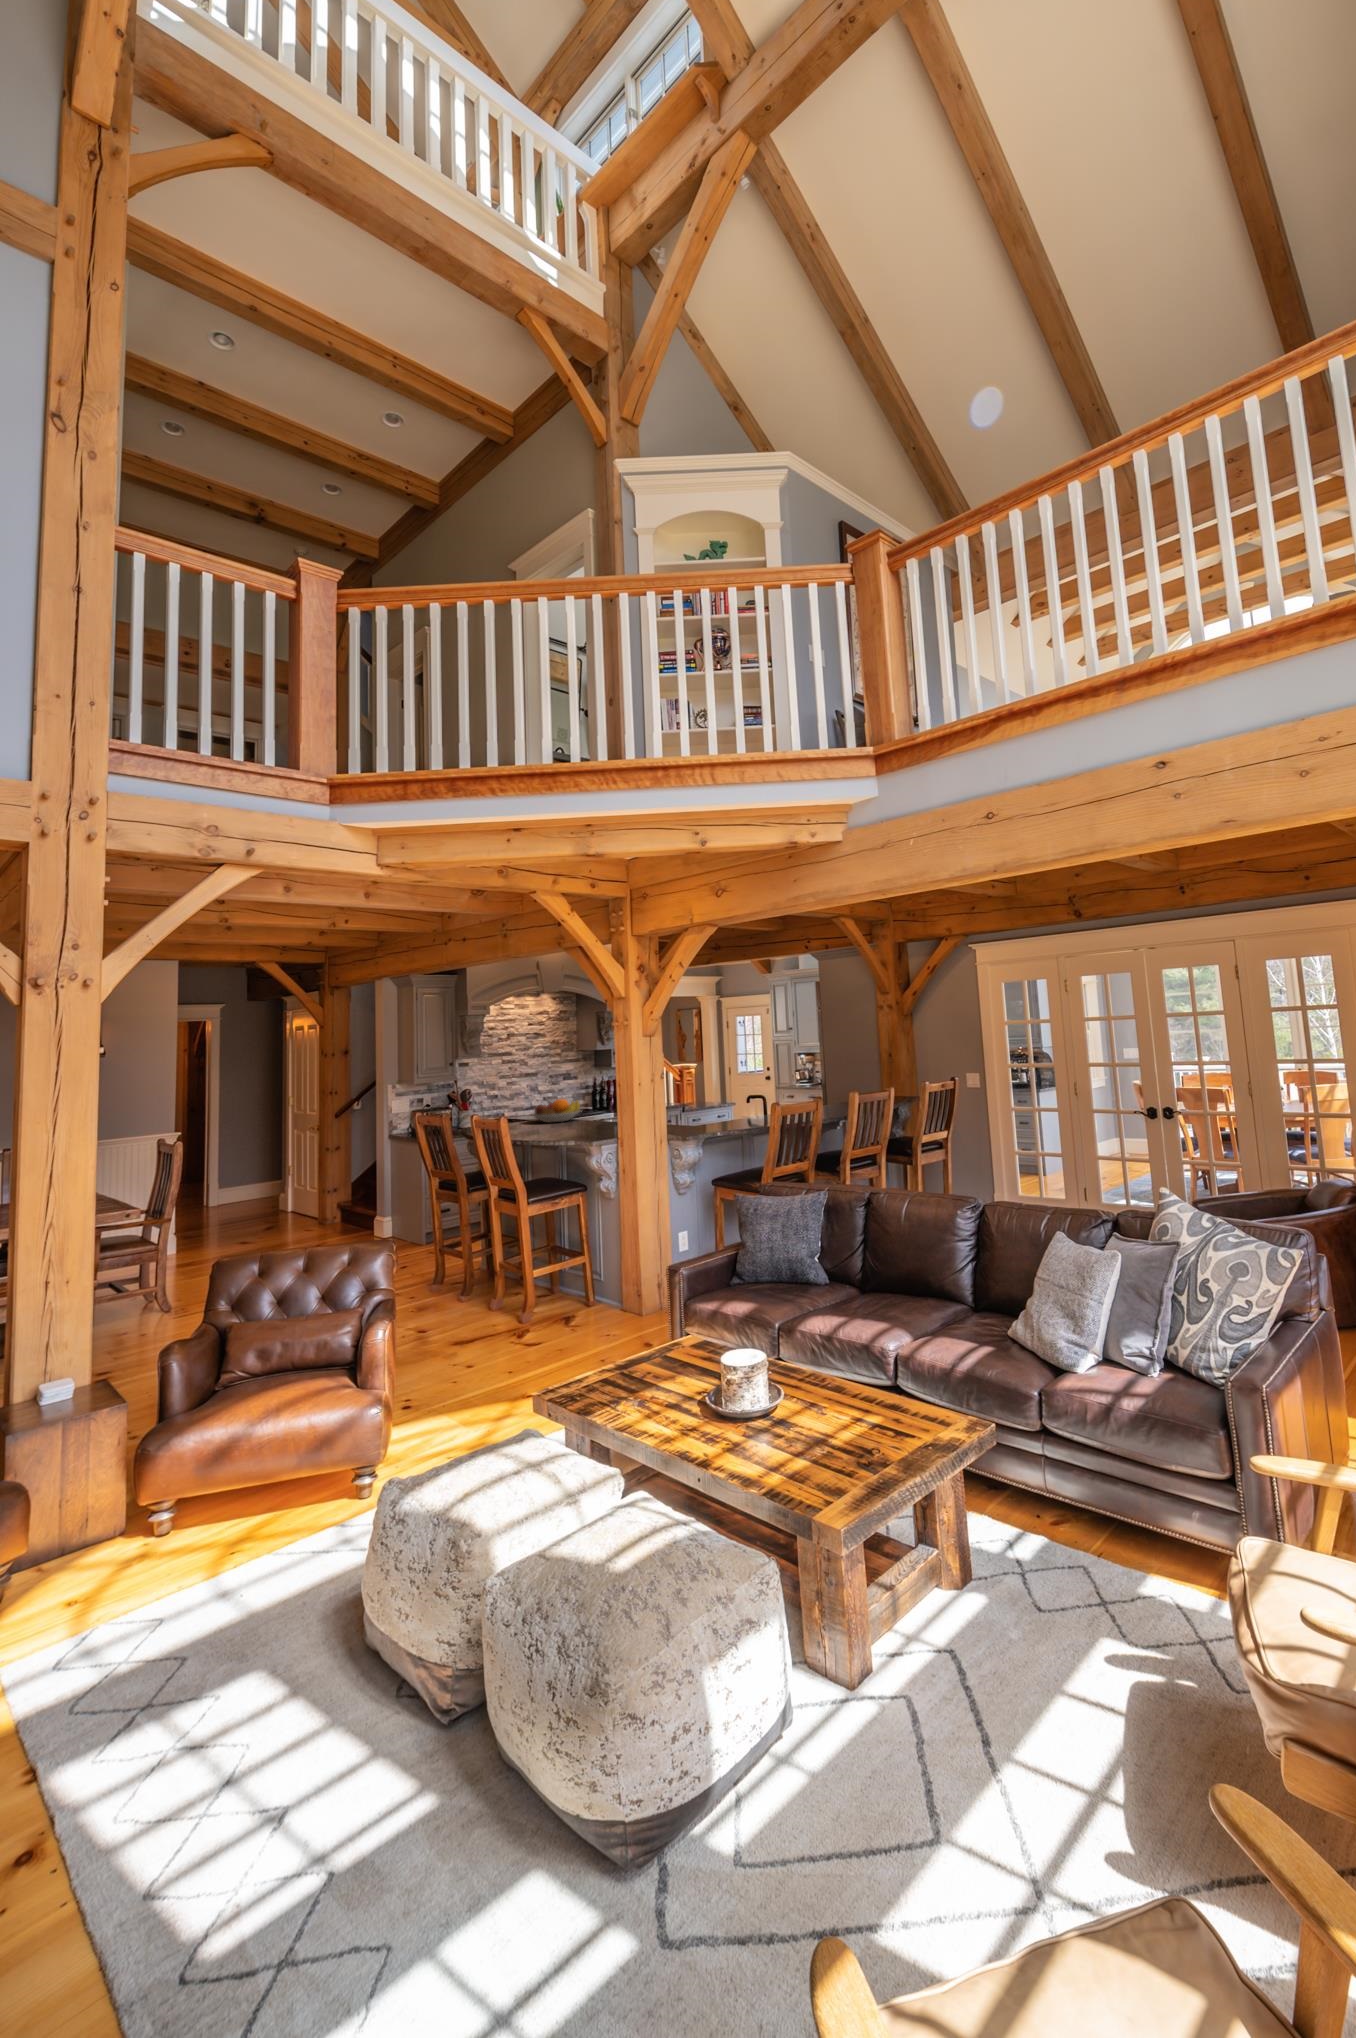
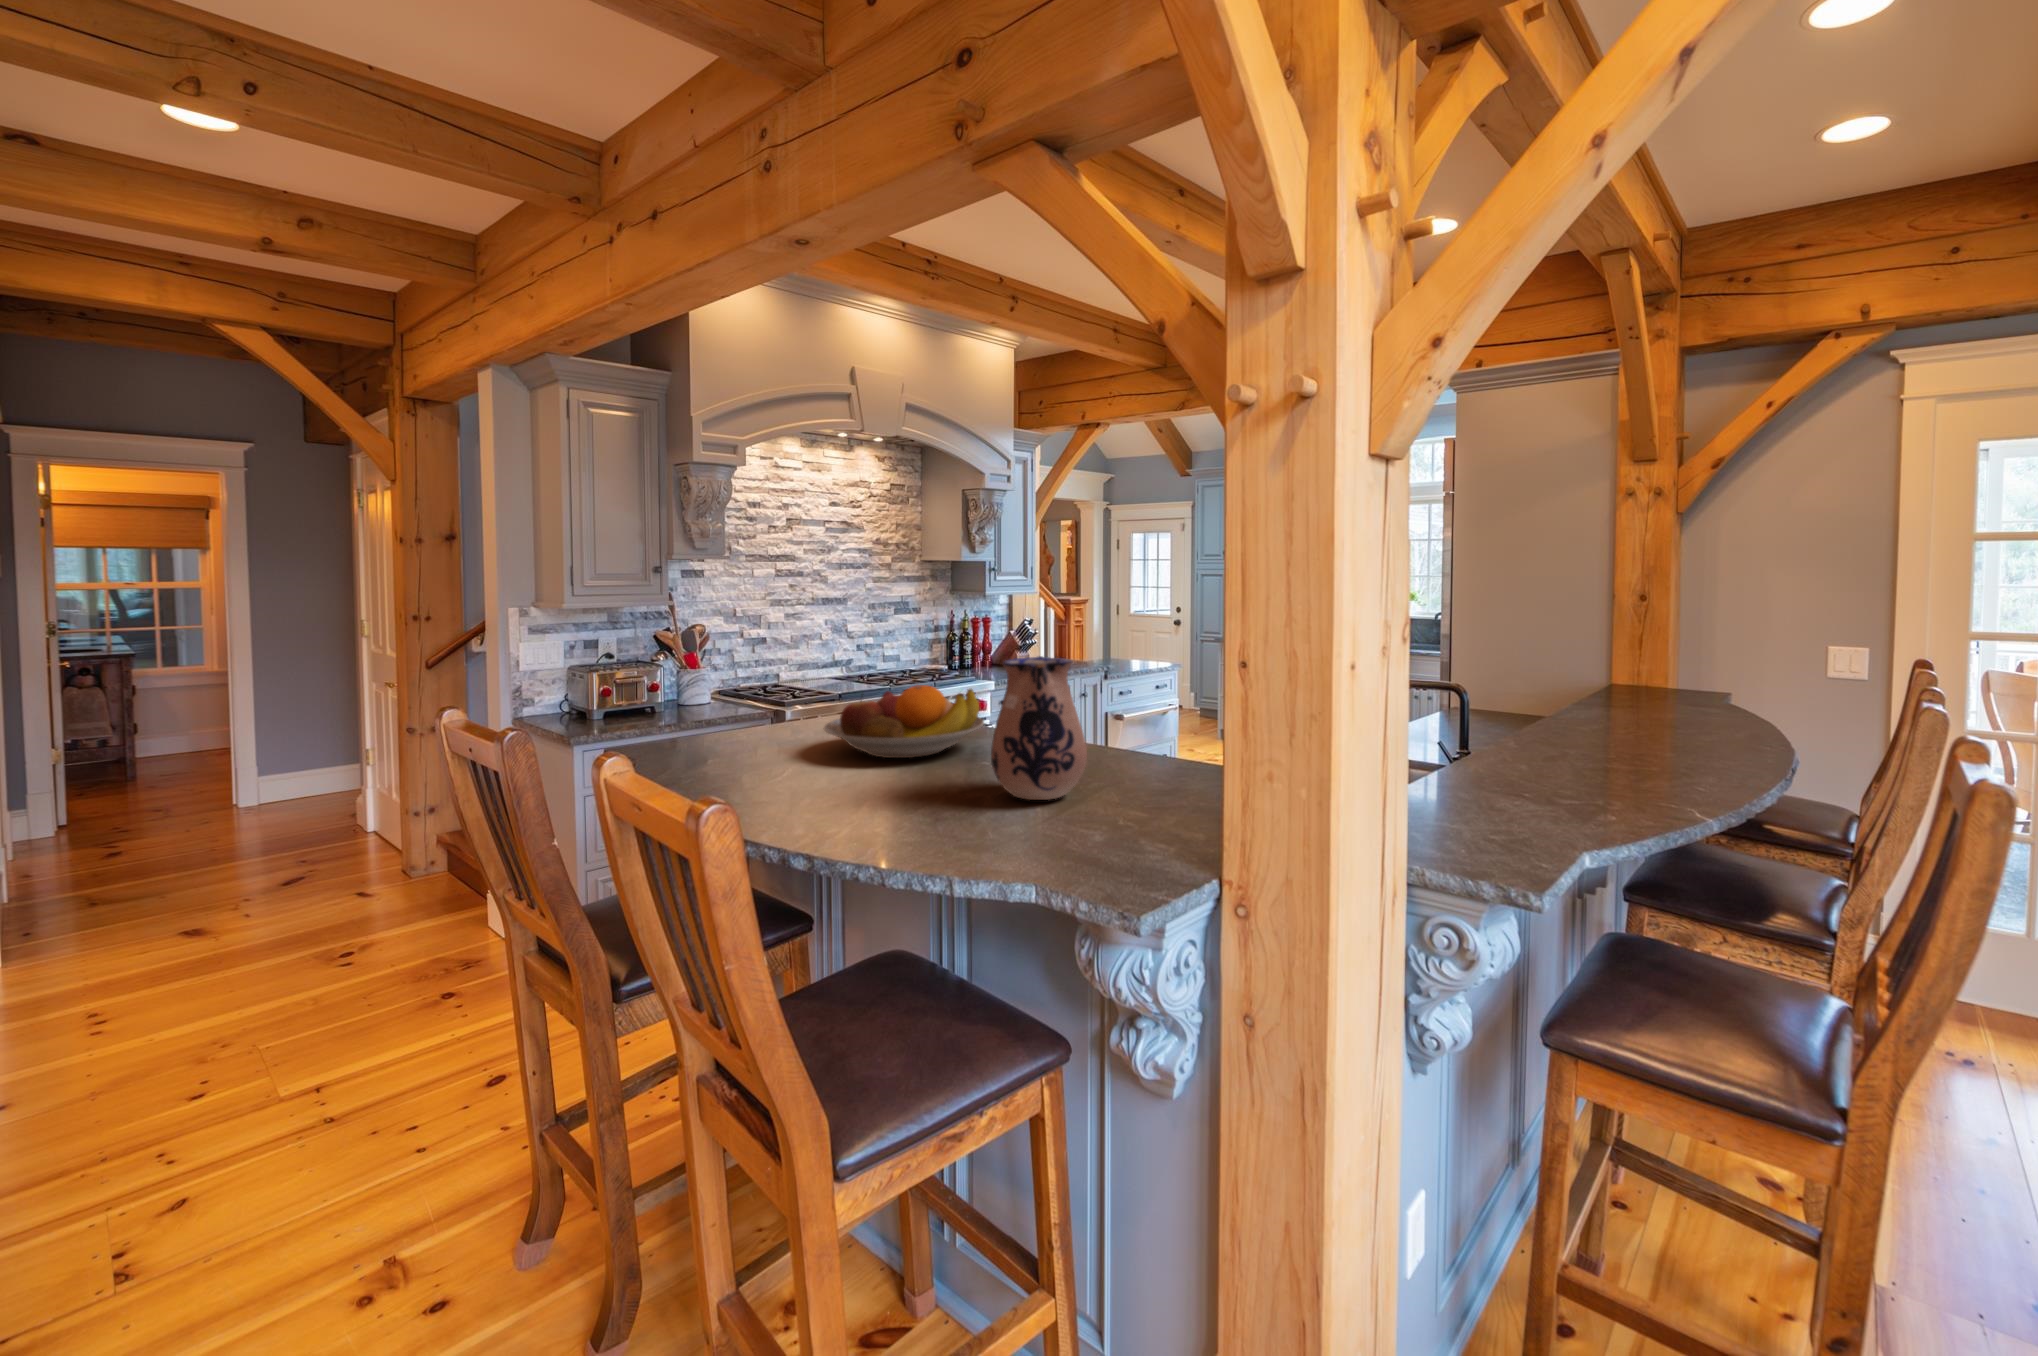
ceramic pitcher: none [577,1085,605,1126] -> present [991,656,1087,800]

